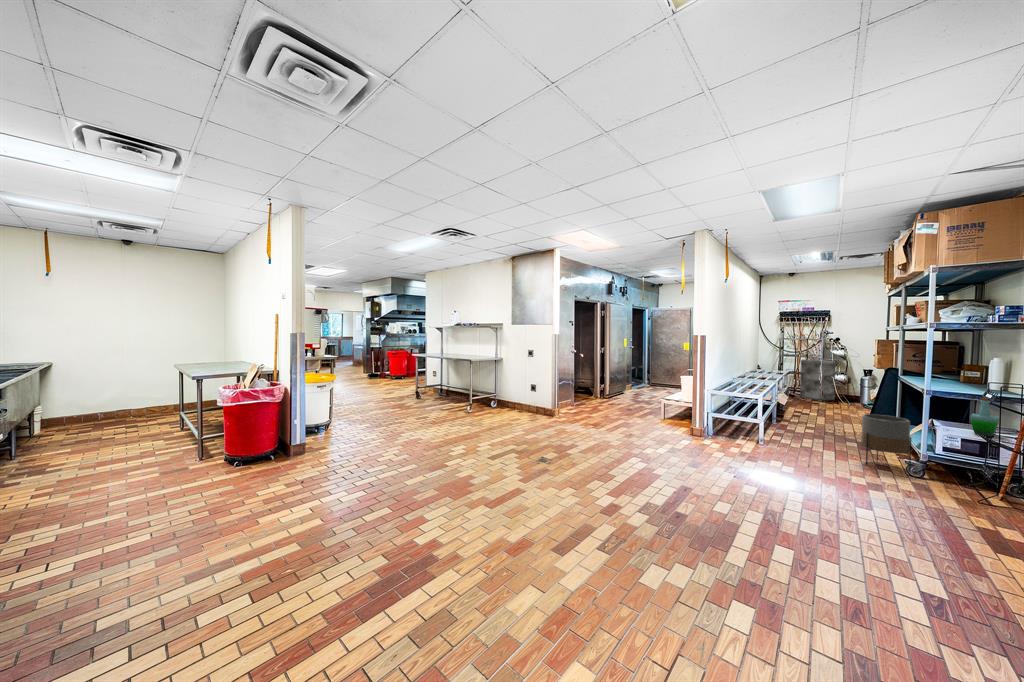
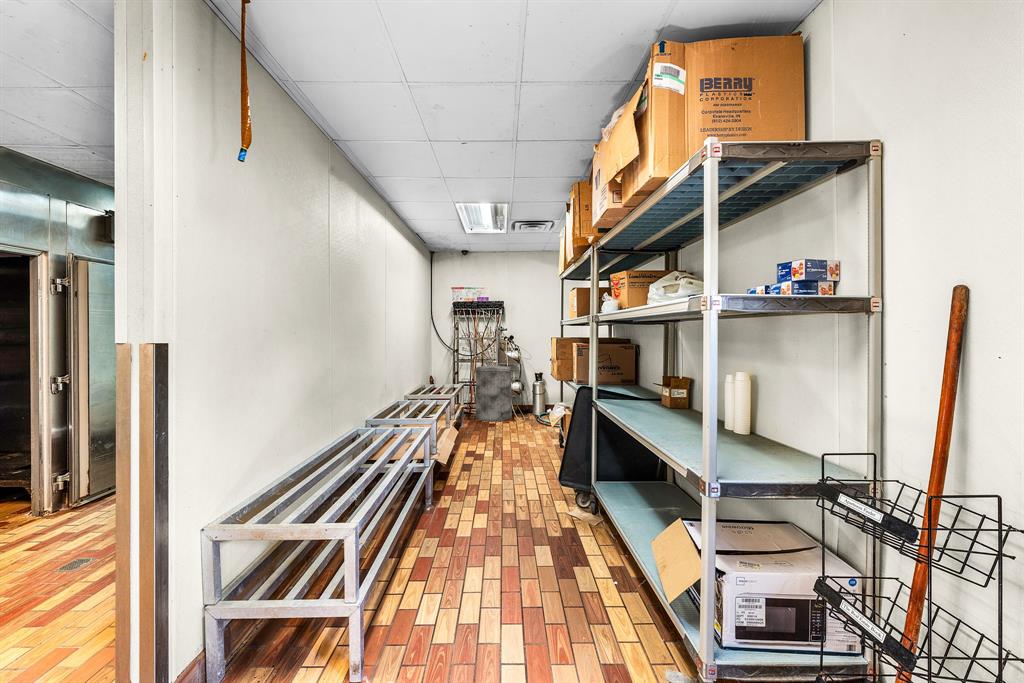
bottle: present [970,398,999,436] -> none [737,468,789,555]
planter: present [861,414,911,471] -> none [566,508,649,654]

